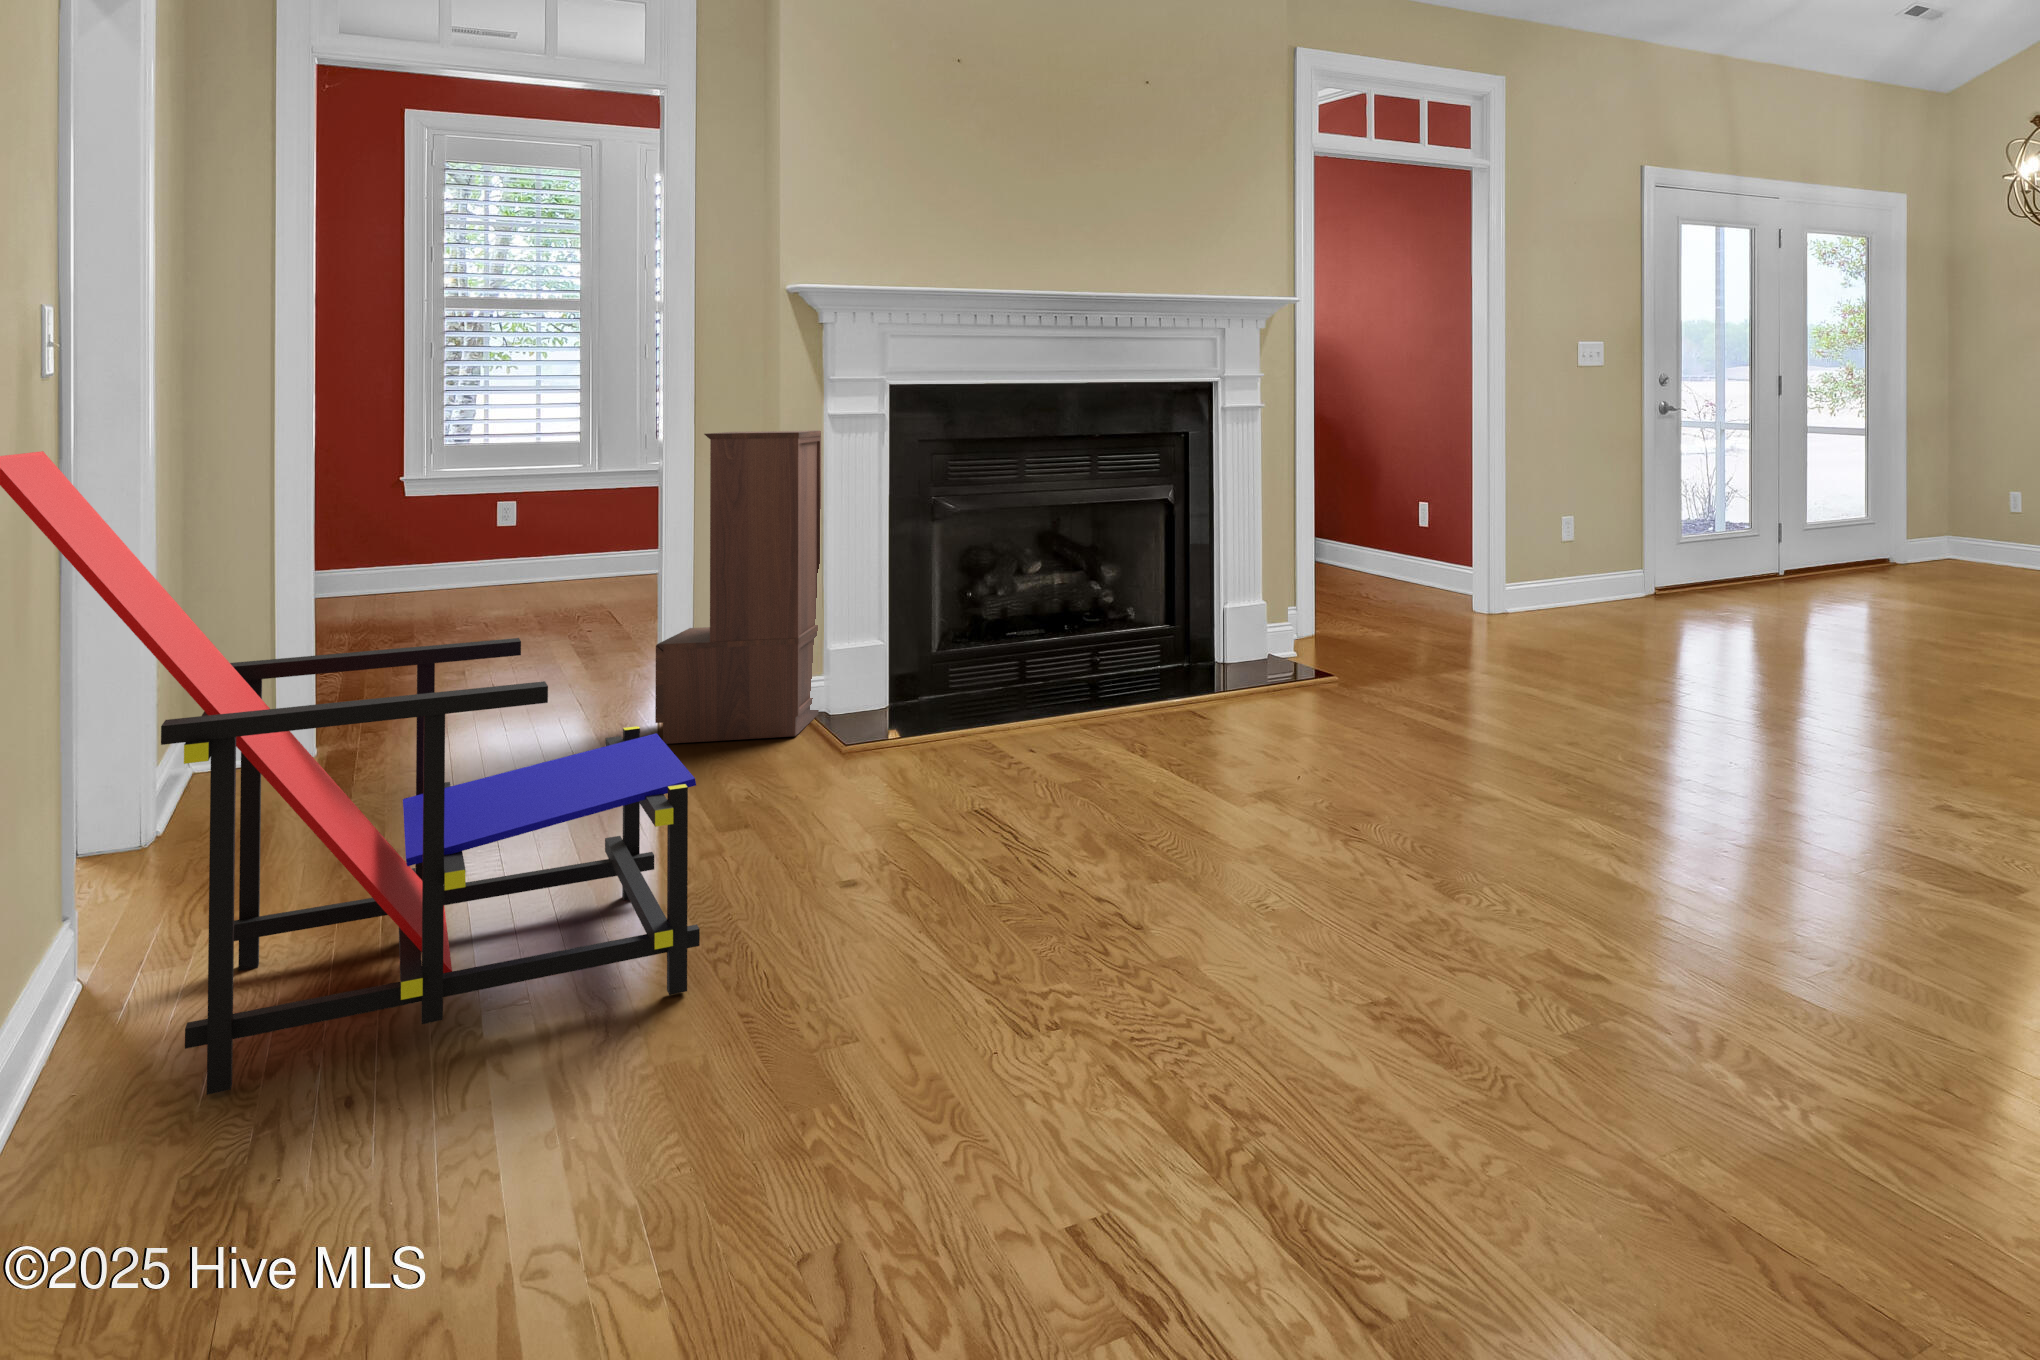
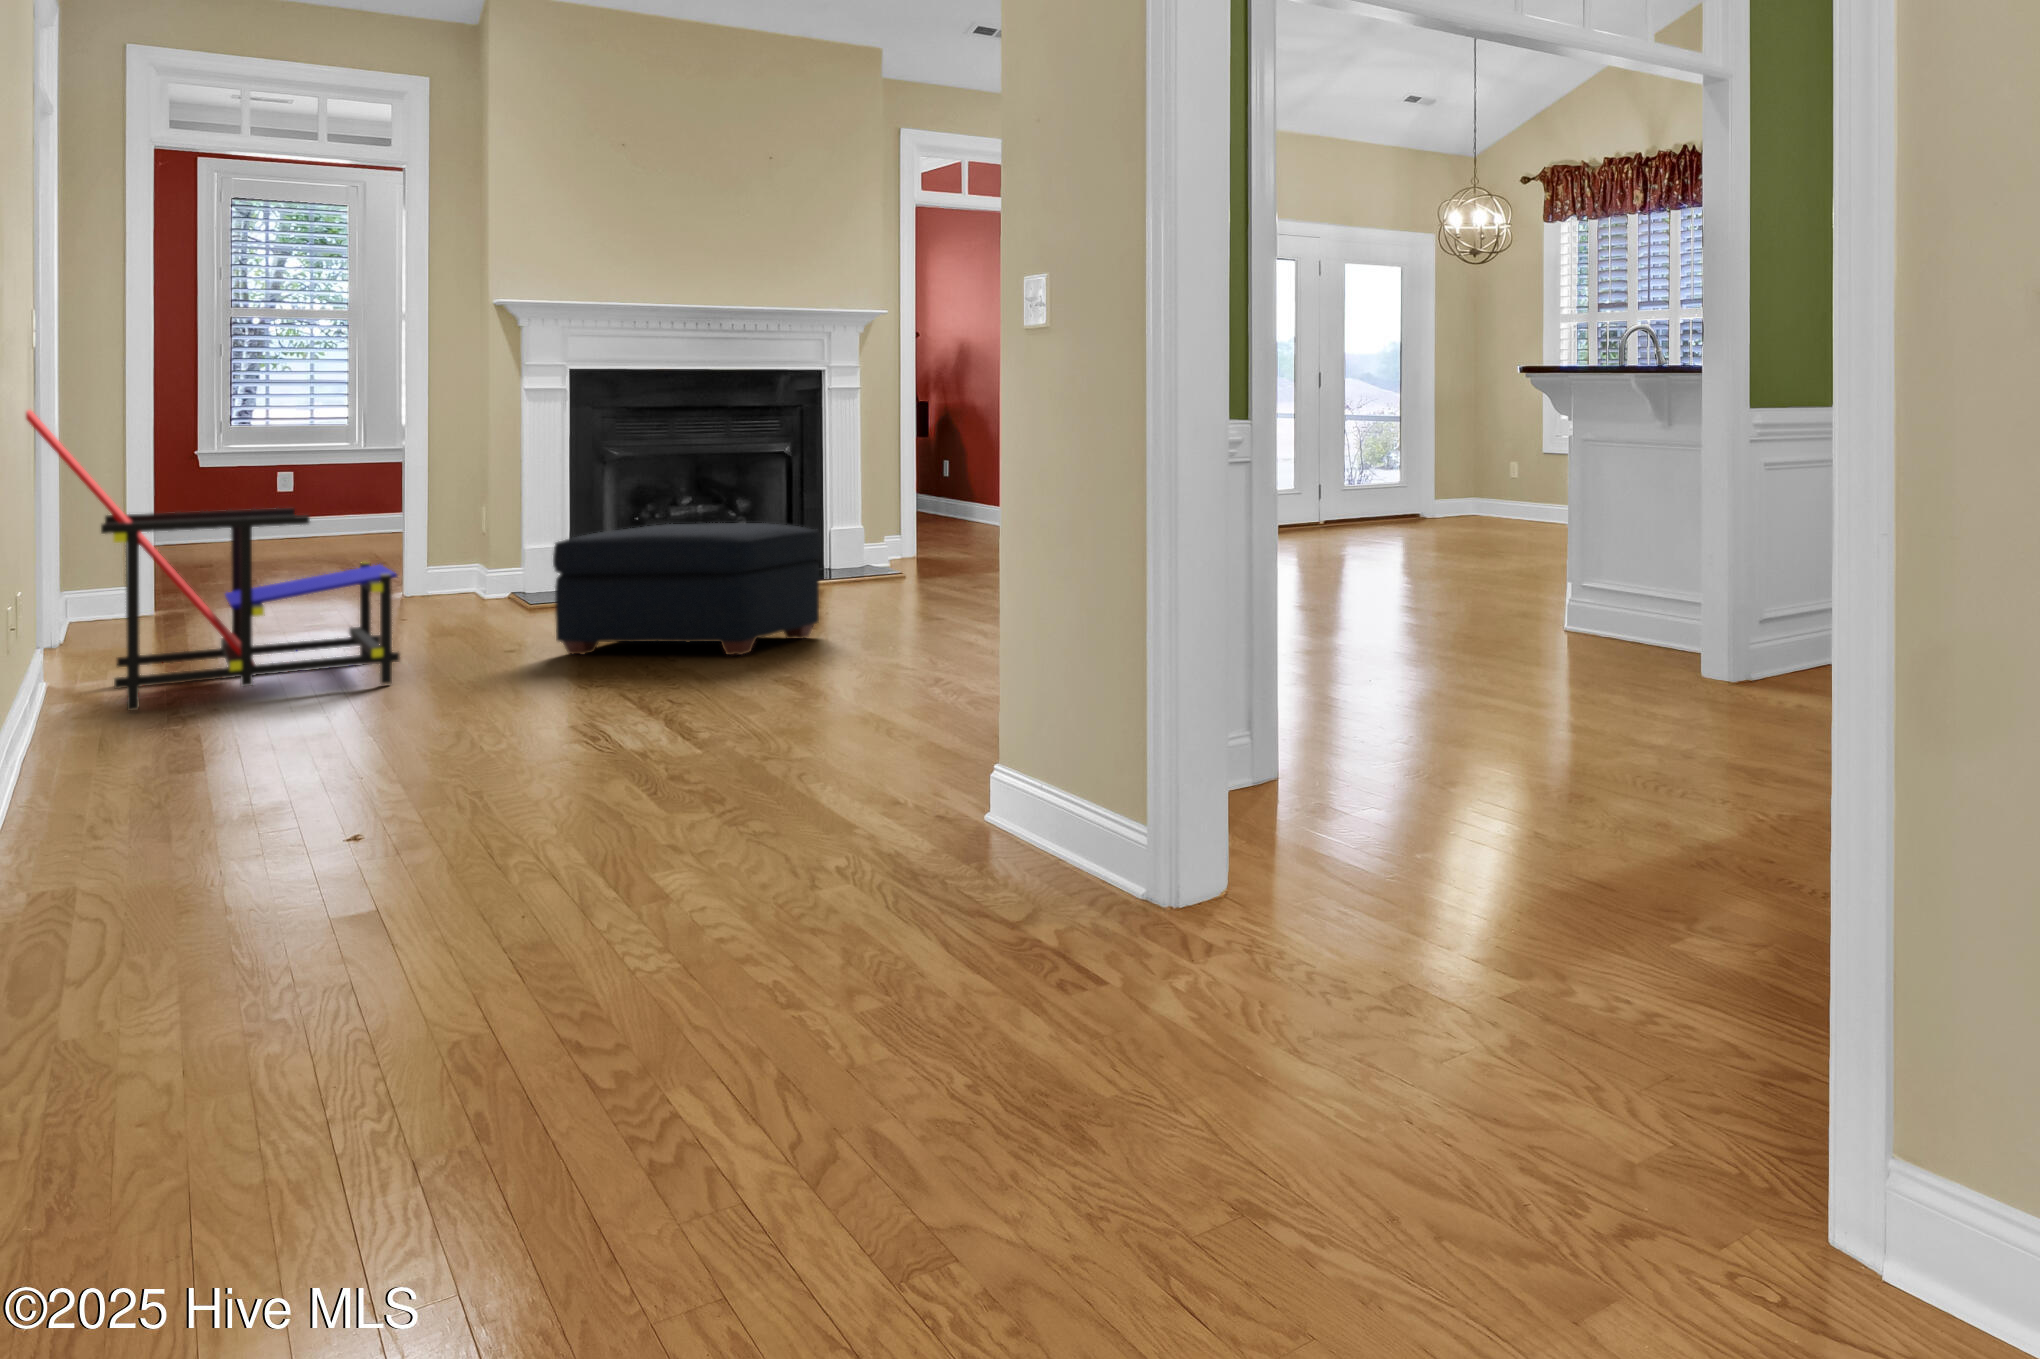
bookshelf: present [655,431,821,744] -> none [394,402,519,610]
ottoman: none [934,649,1340,903] -> present [553,523,821,655]

